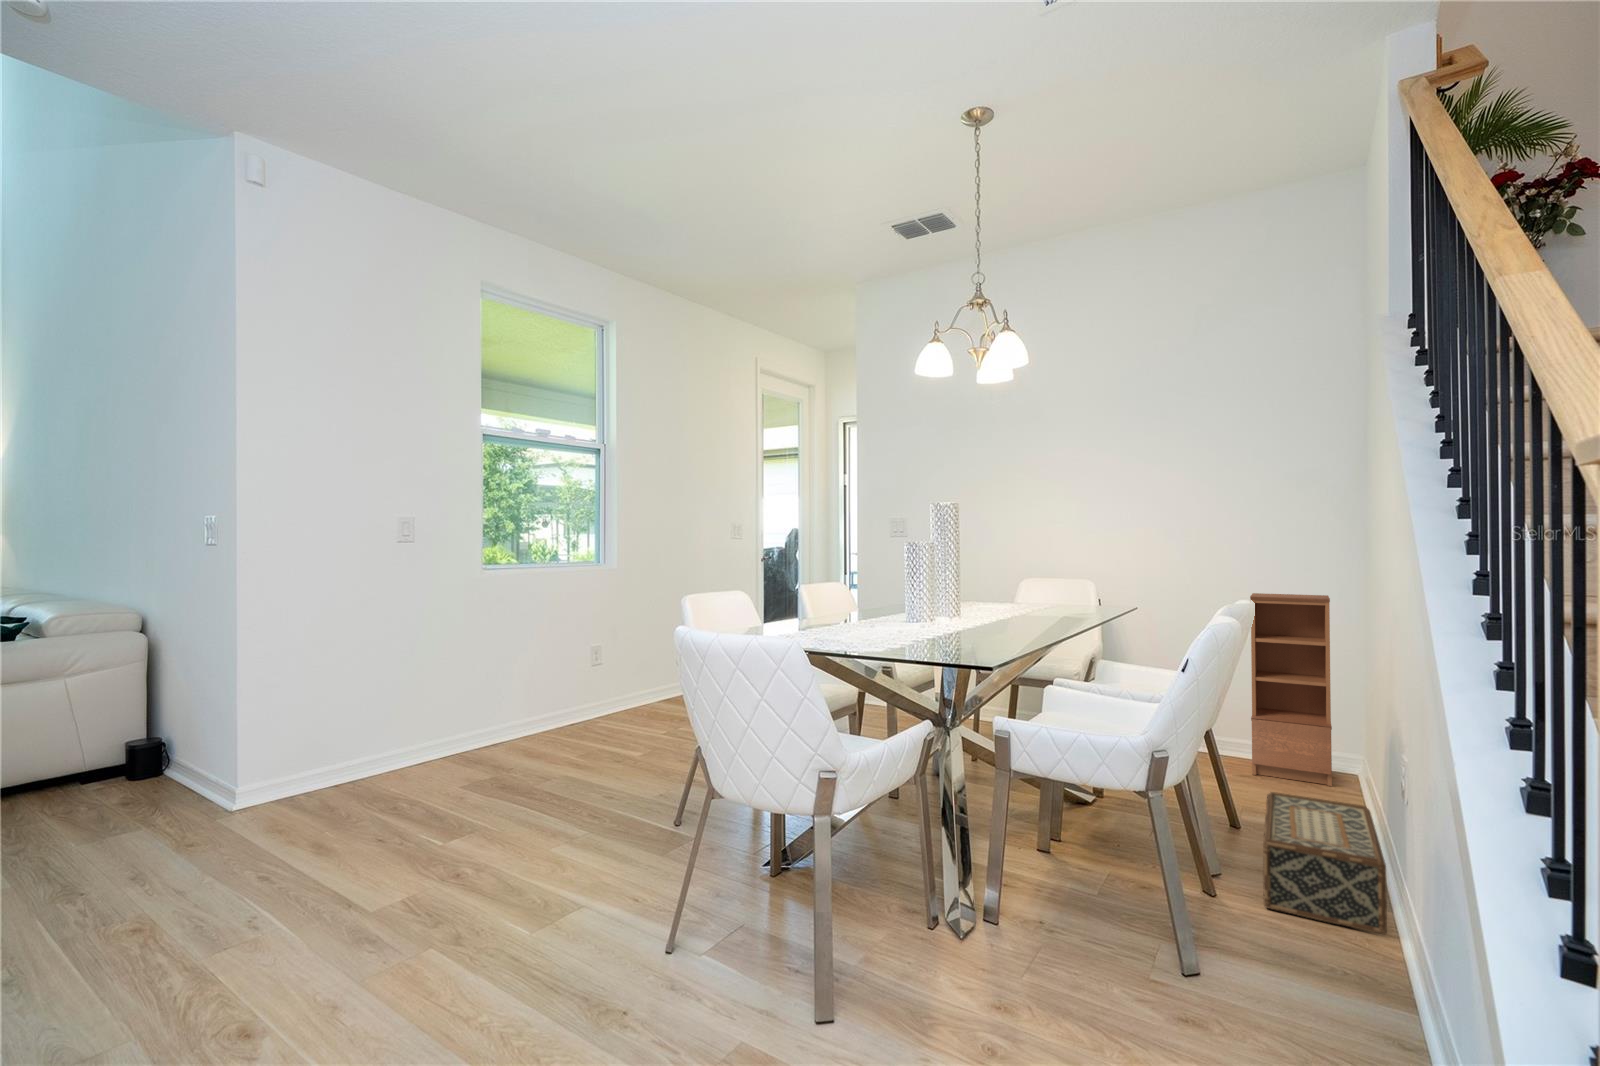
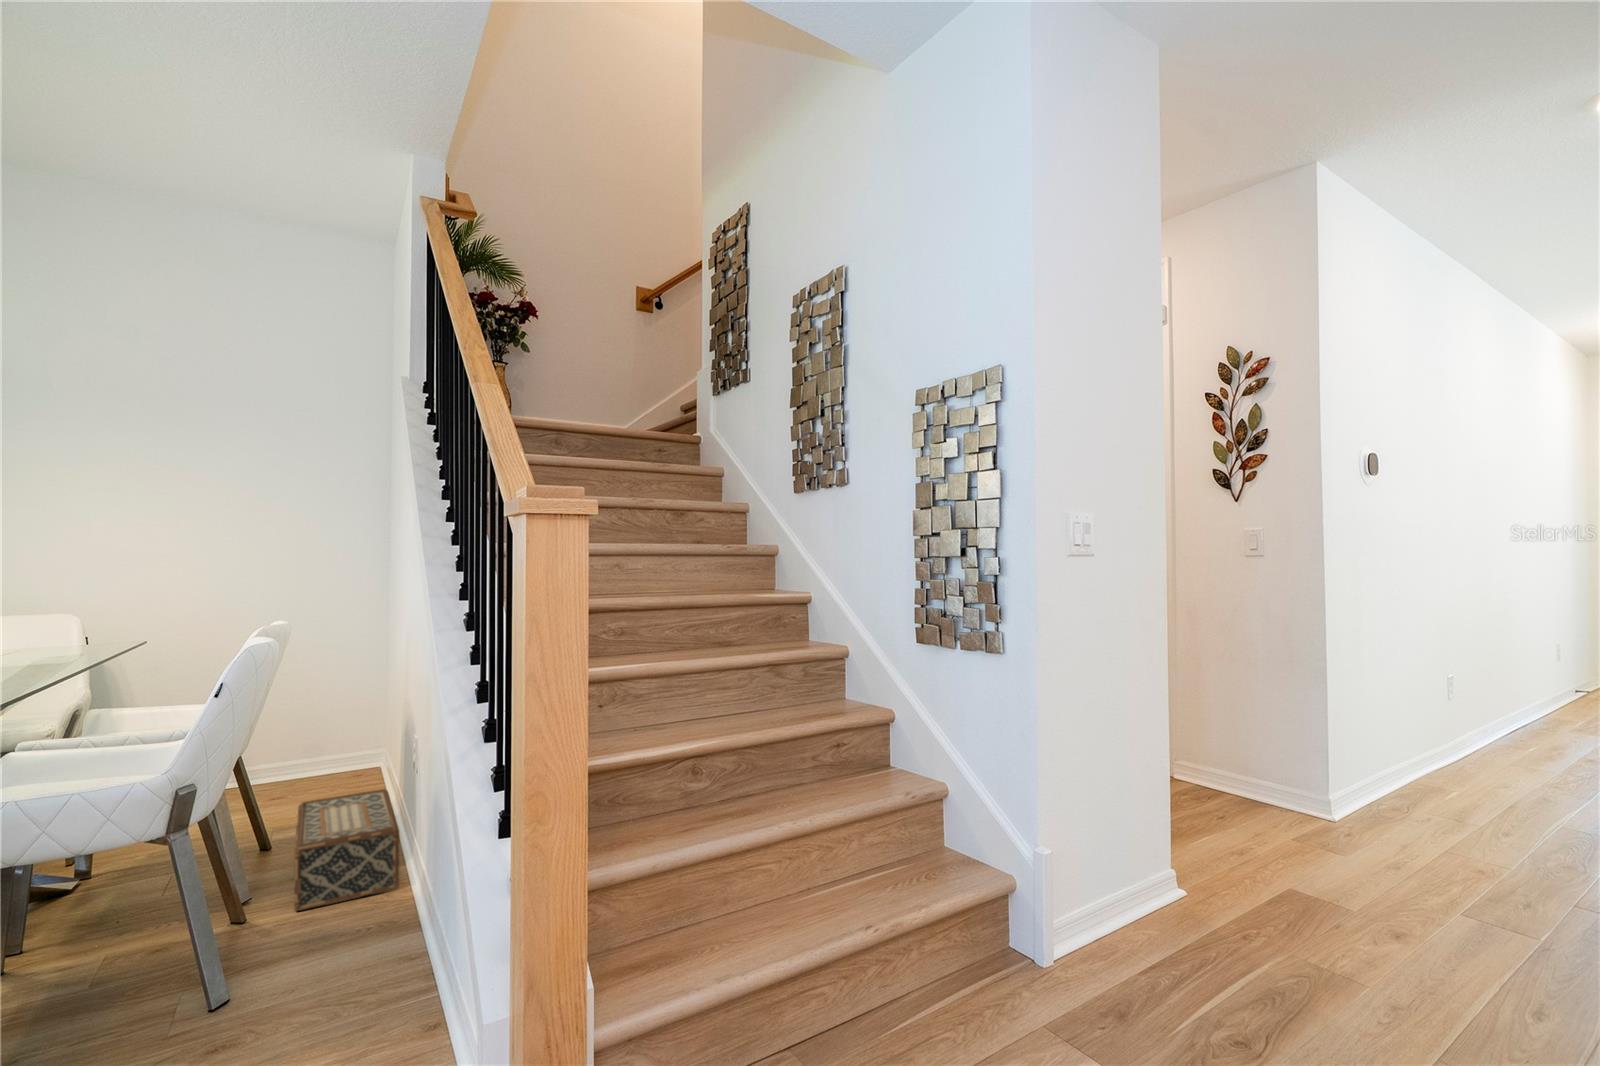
bookcase: present [1250,593,1332,786] -> none [283,613,359,795]

